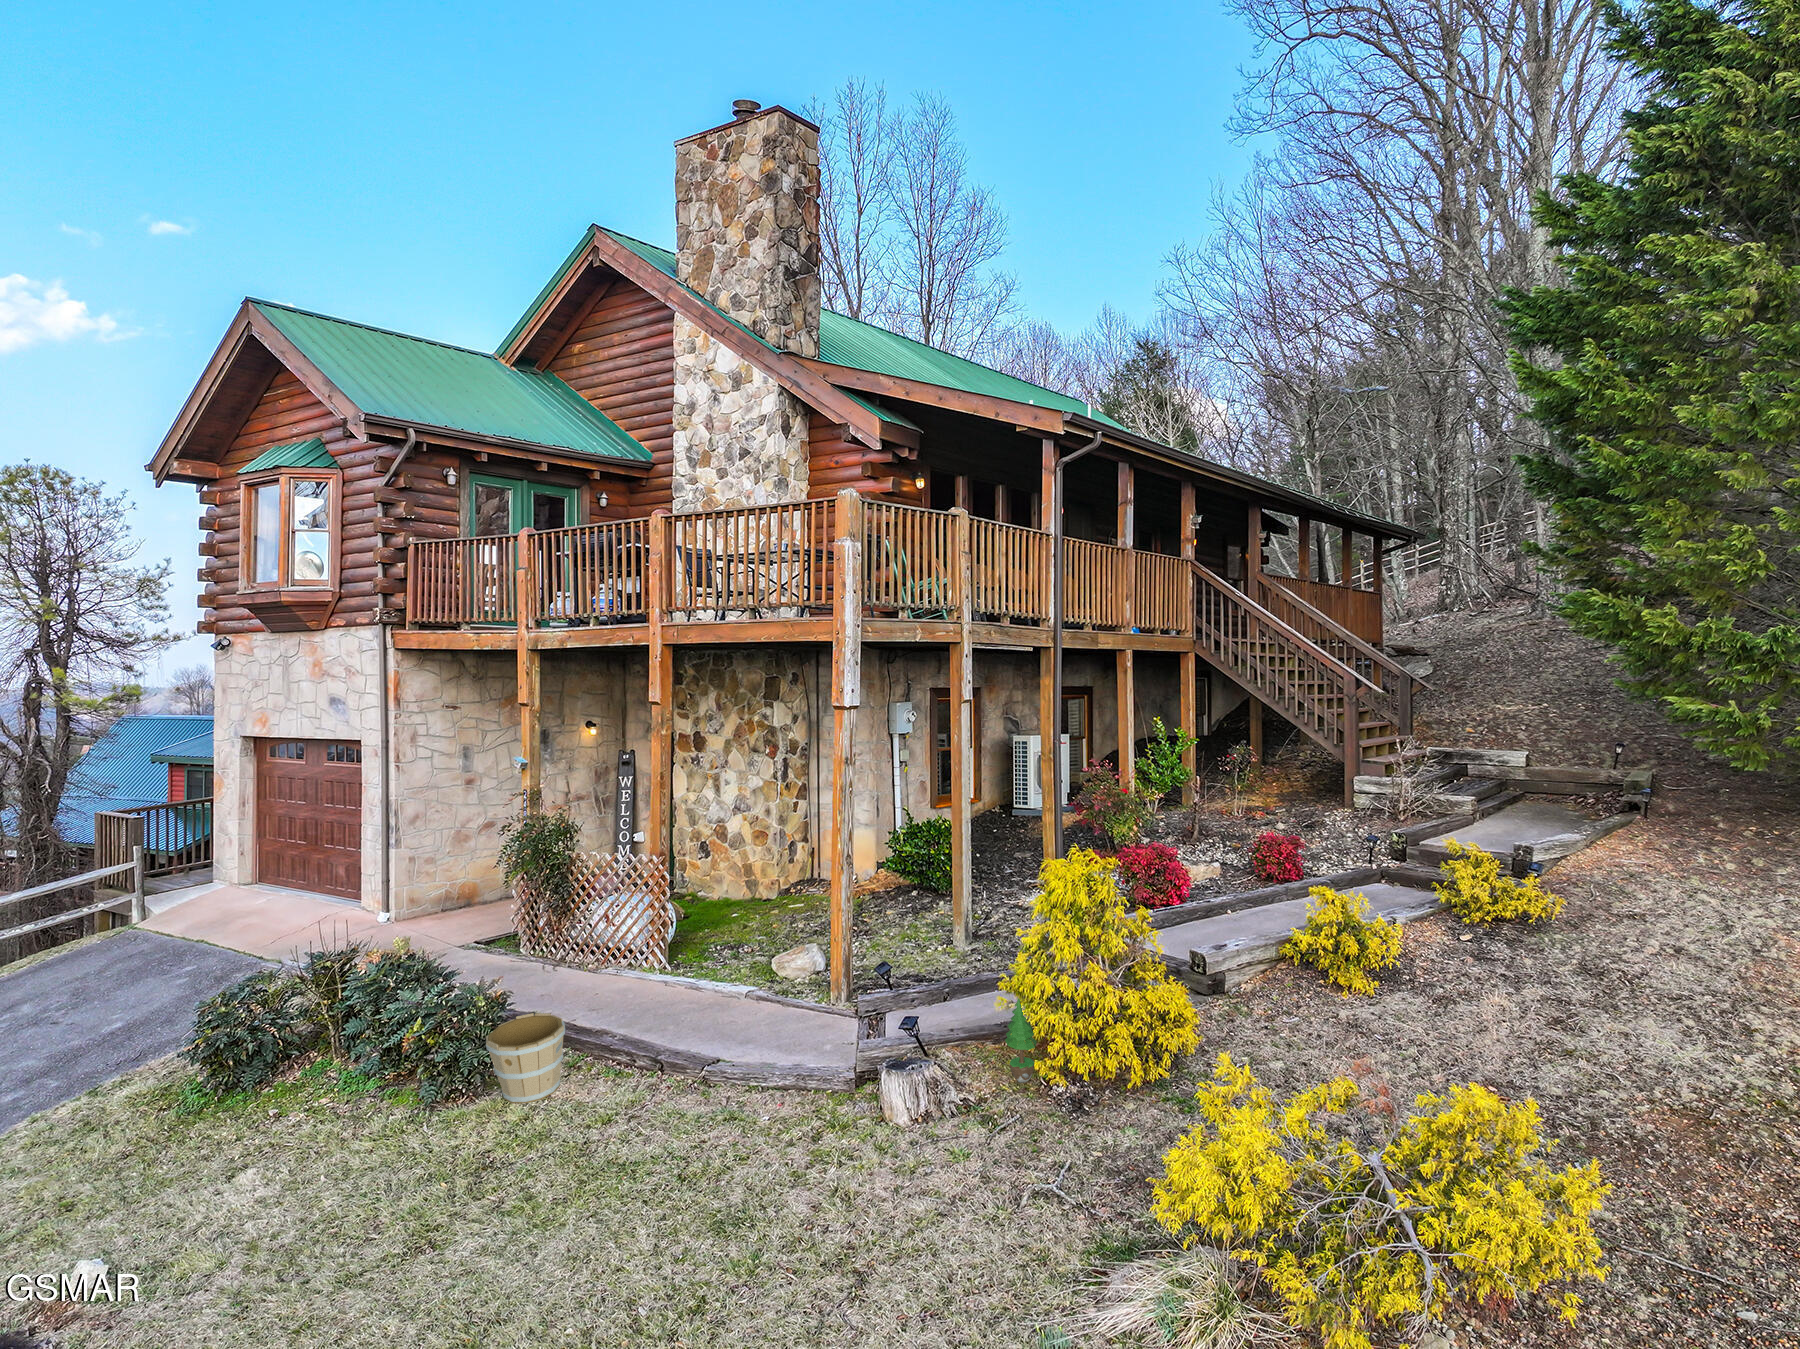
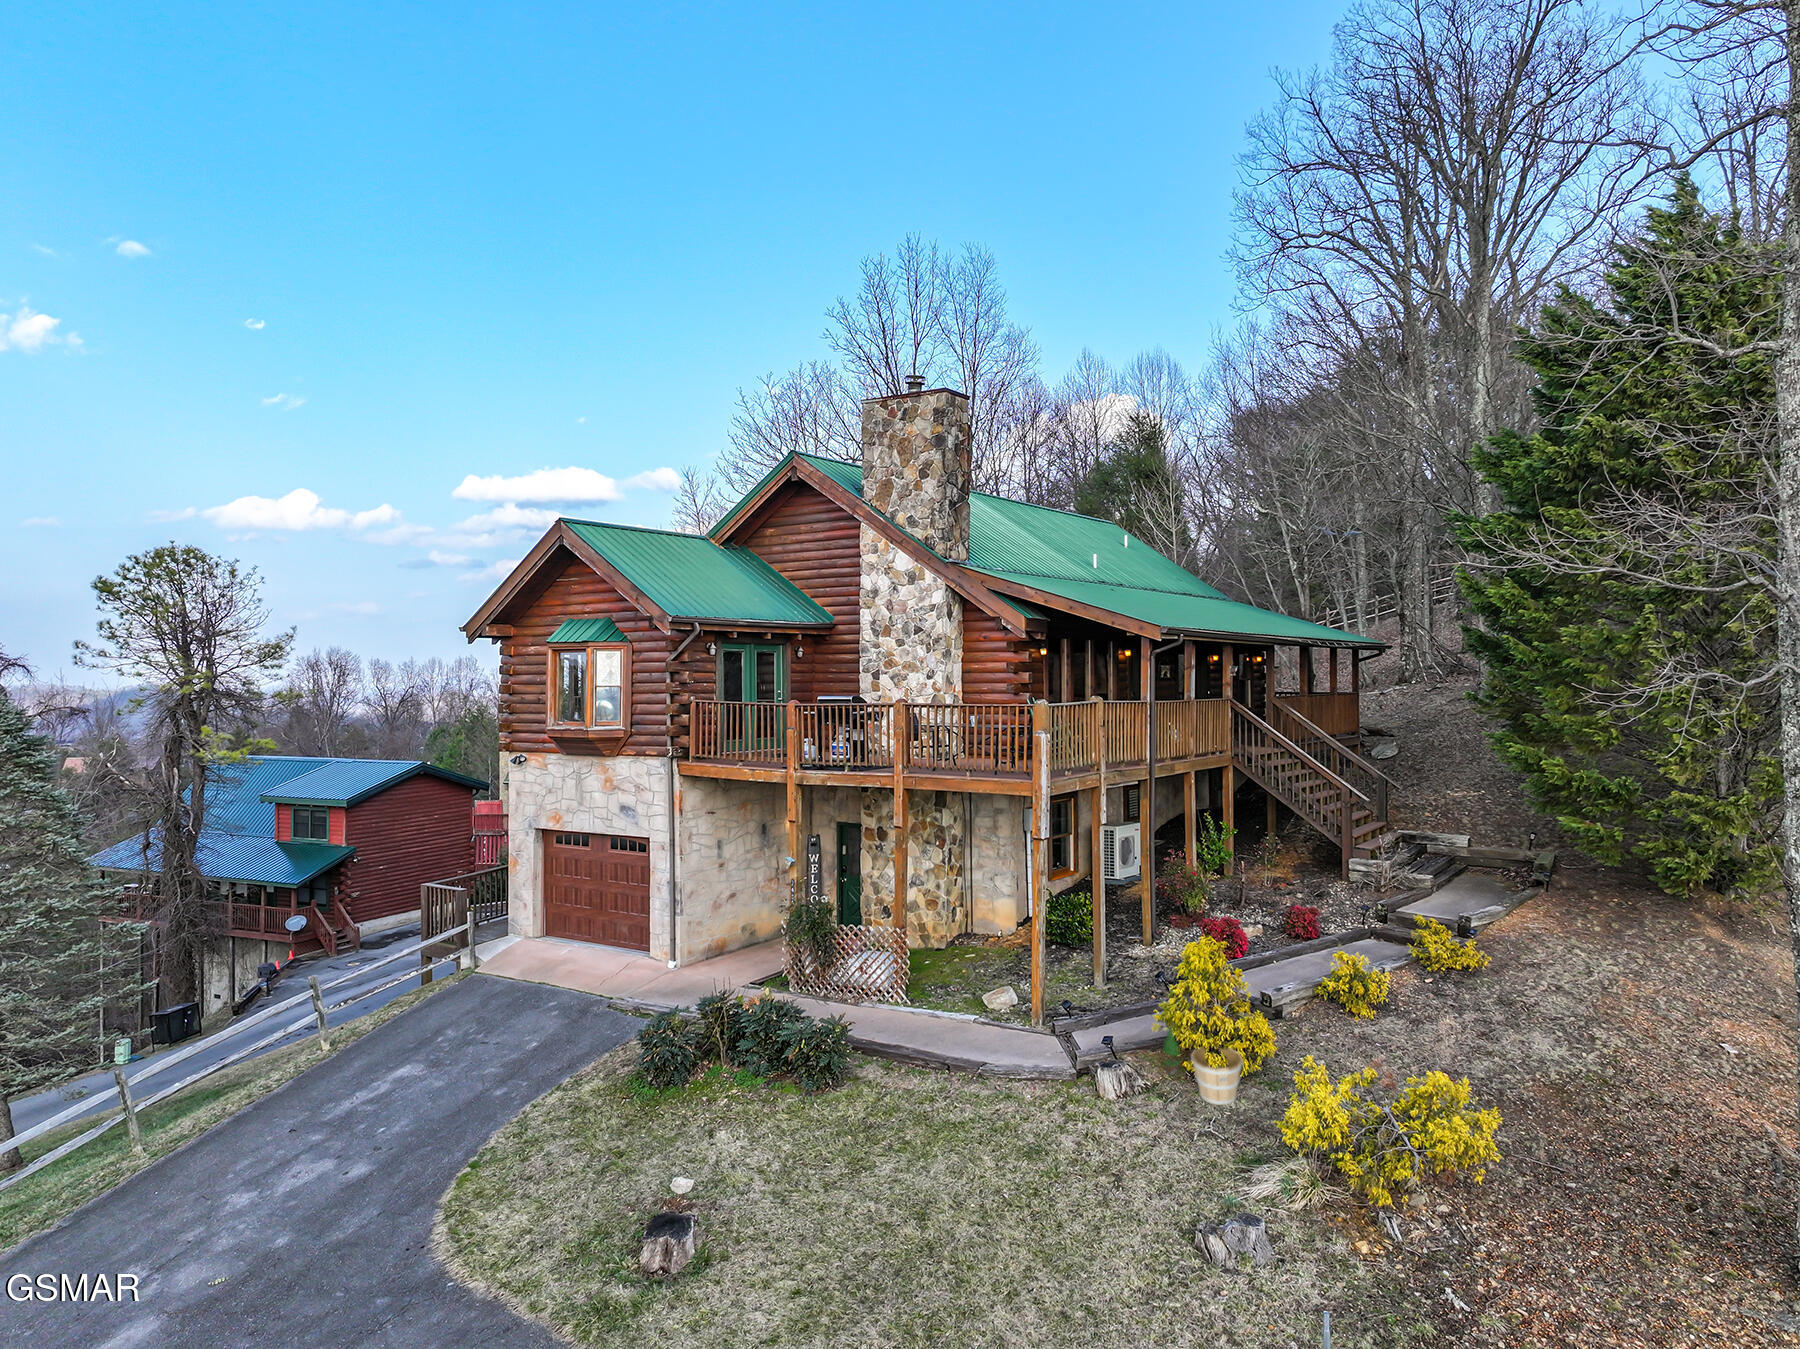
wooden bucket: present [486,1013,565,1103] -> present [1191,1048,1243,1105]

